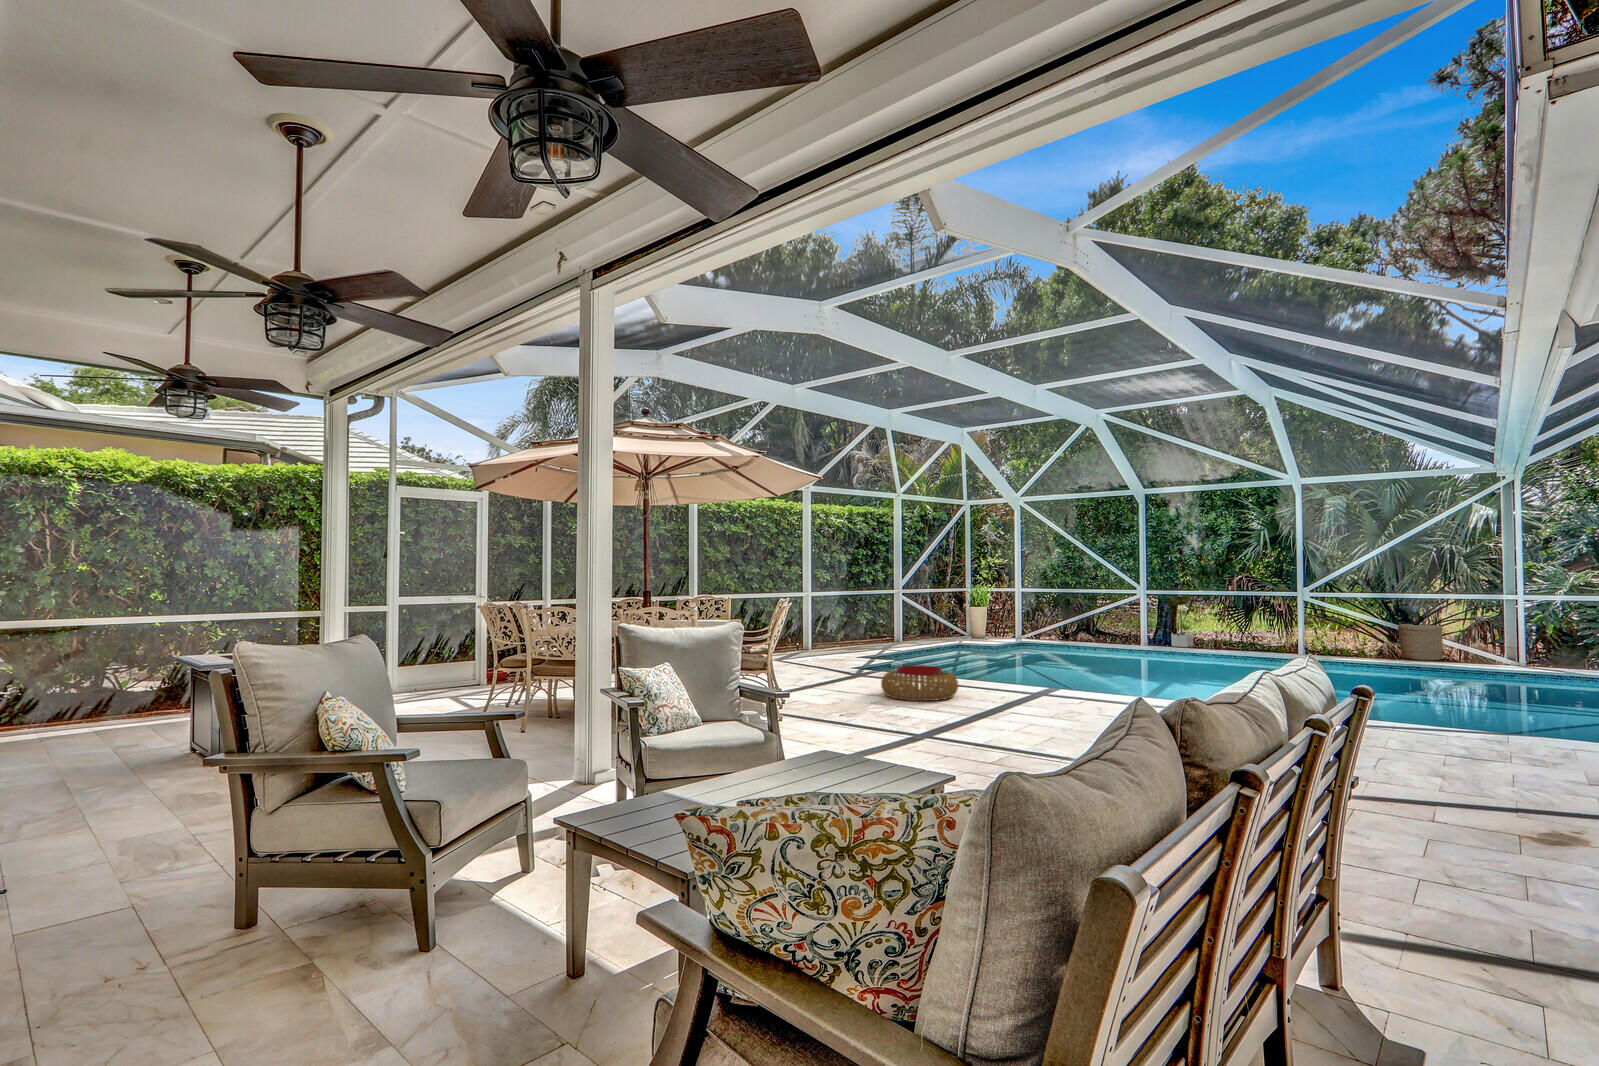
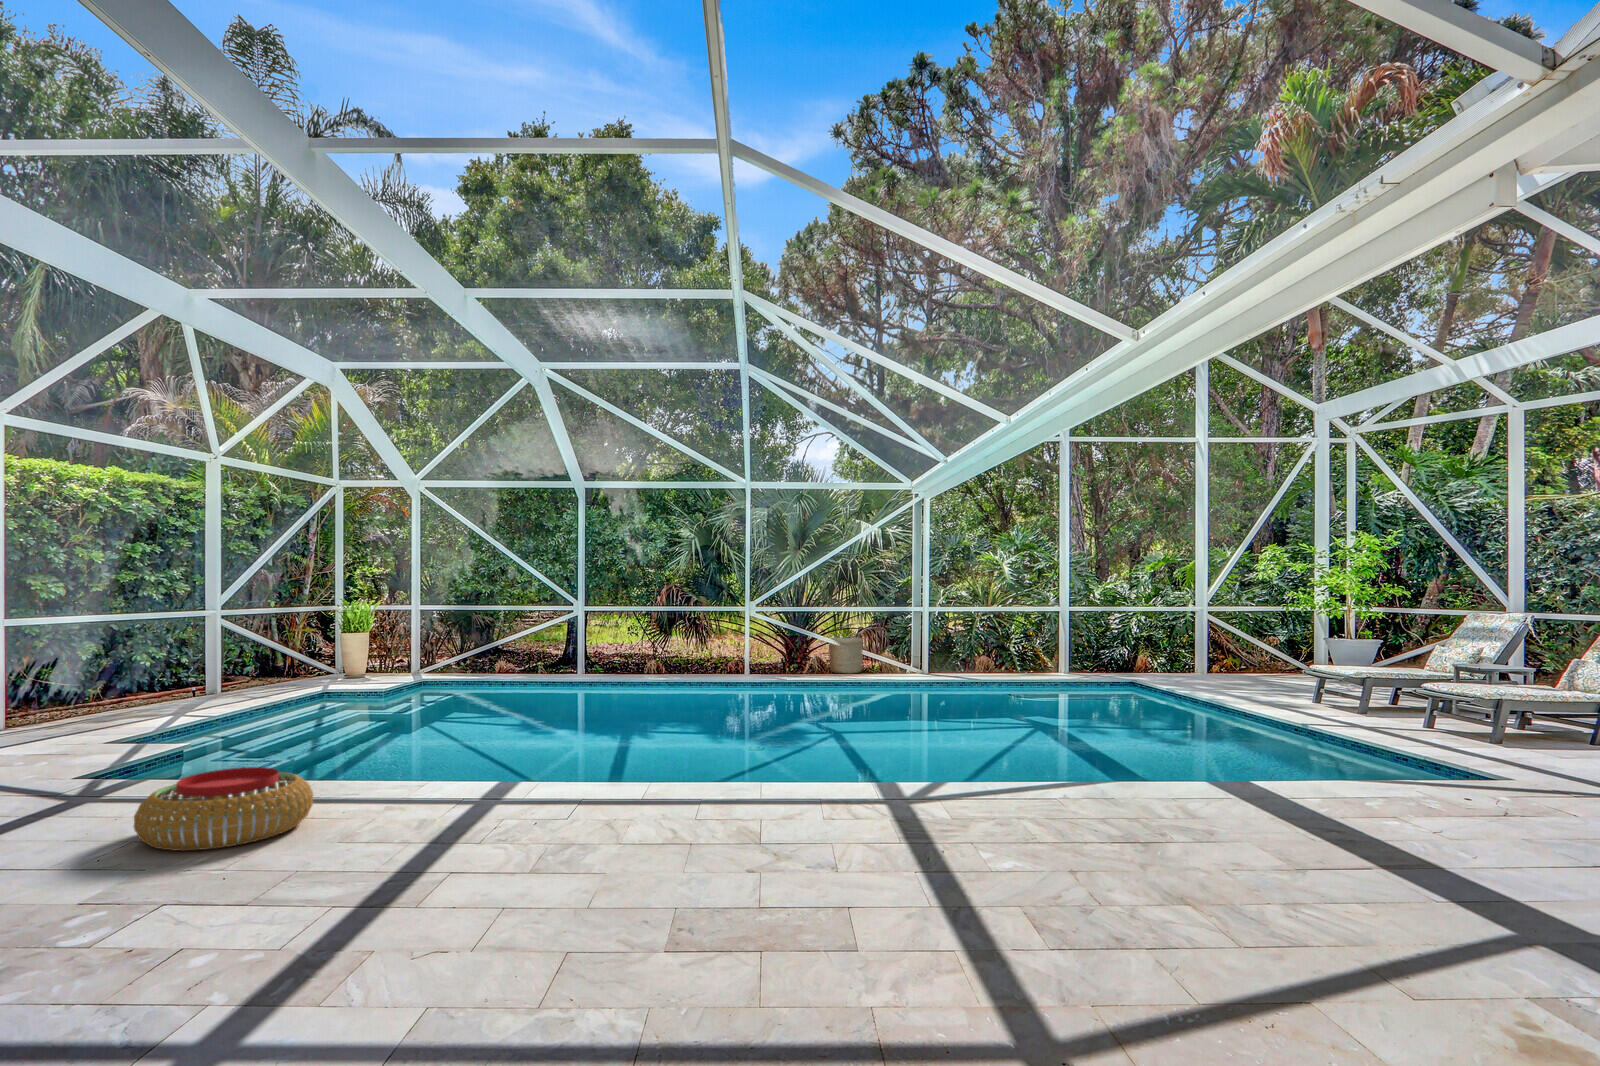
potted tree: present [1166,596,1193,647] -> none [605,606,634,674]

